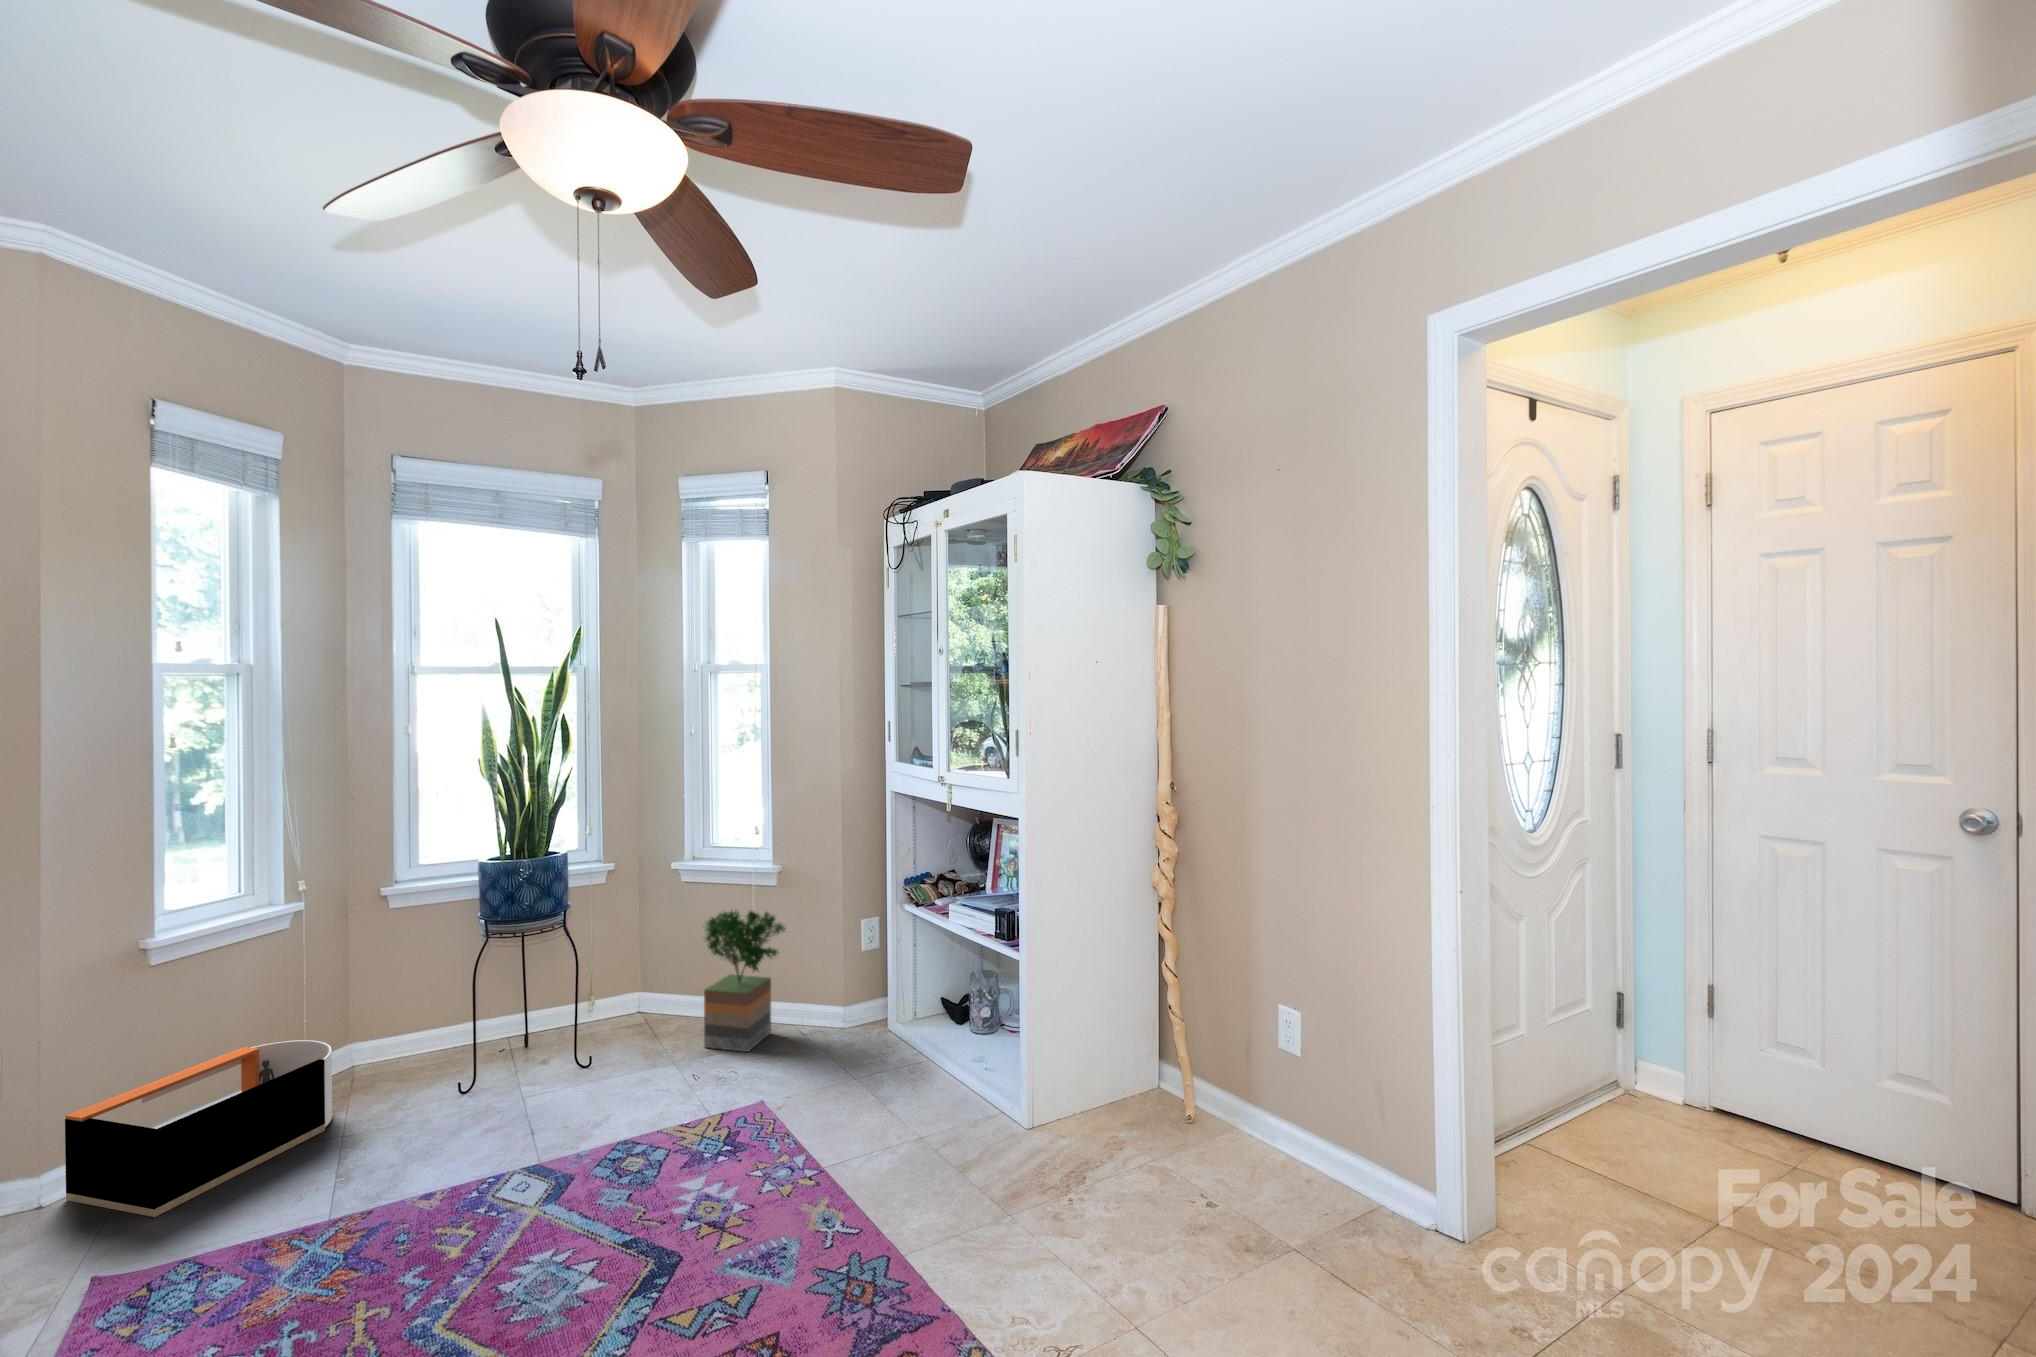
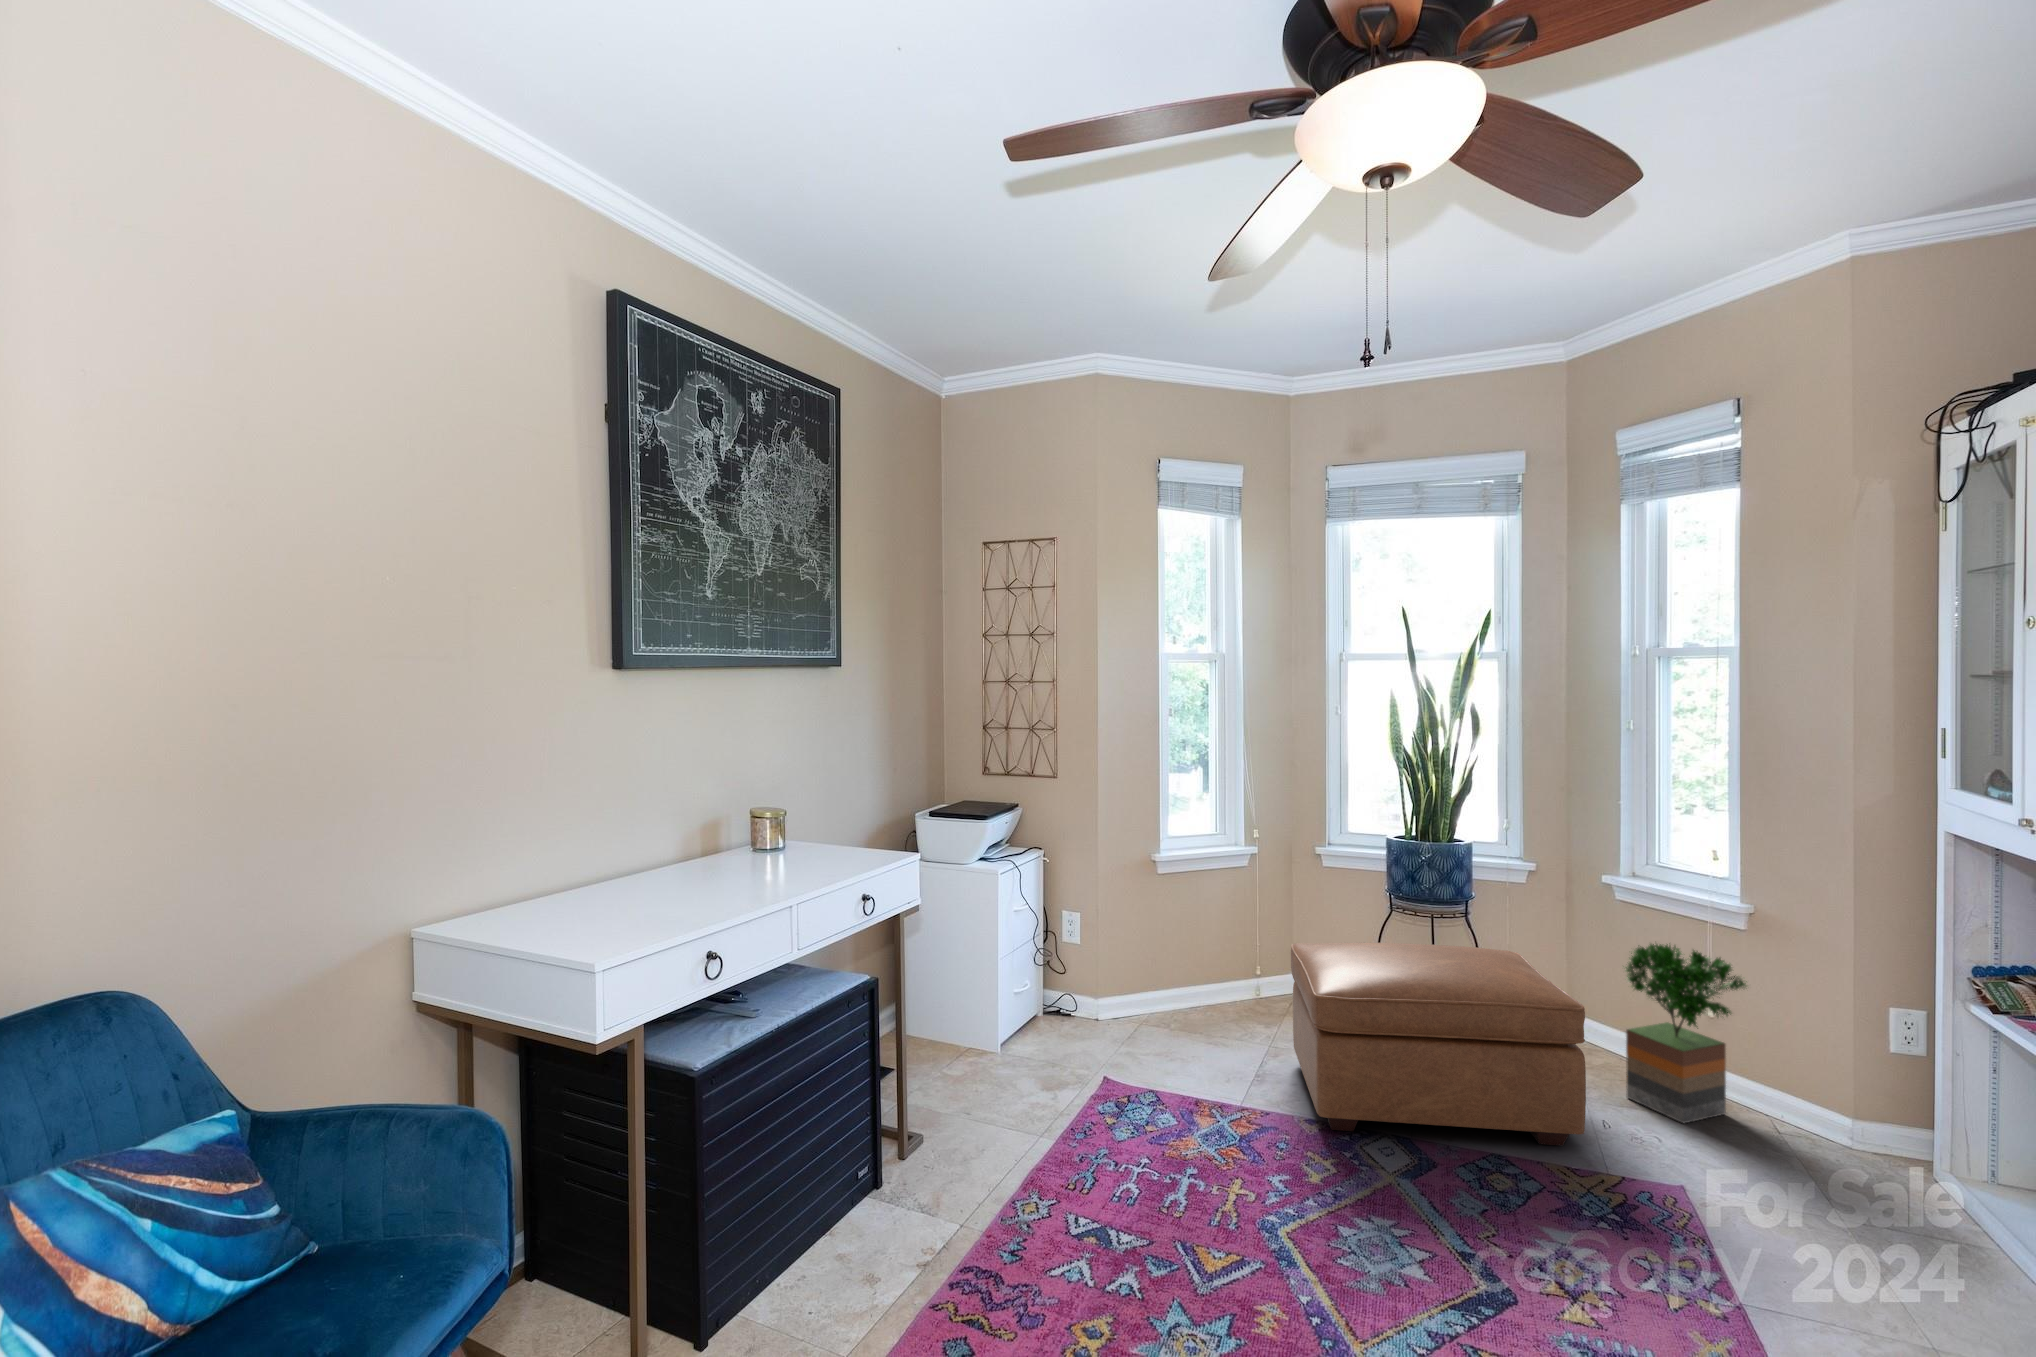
ottoman: none [376,949,691,1194] -> present [1291,942,1586,1146]
storage bin: present [65,1040,332,1217] -> none [1112,951,1269,1054]

